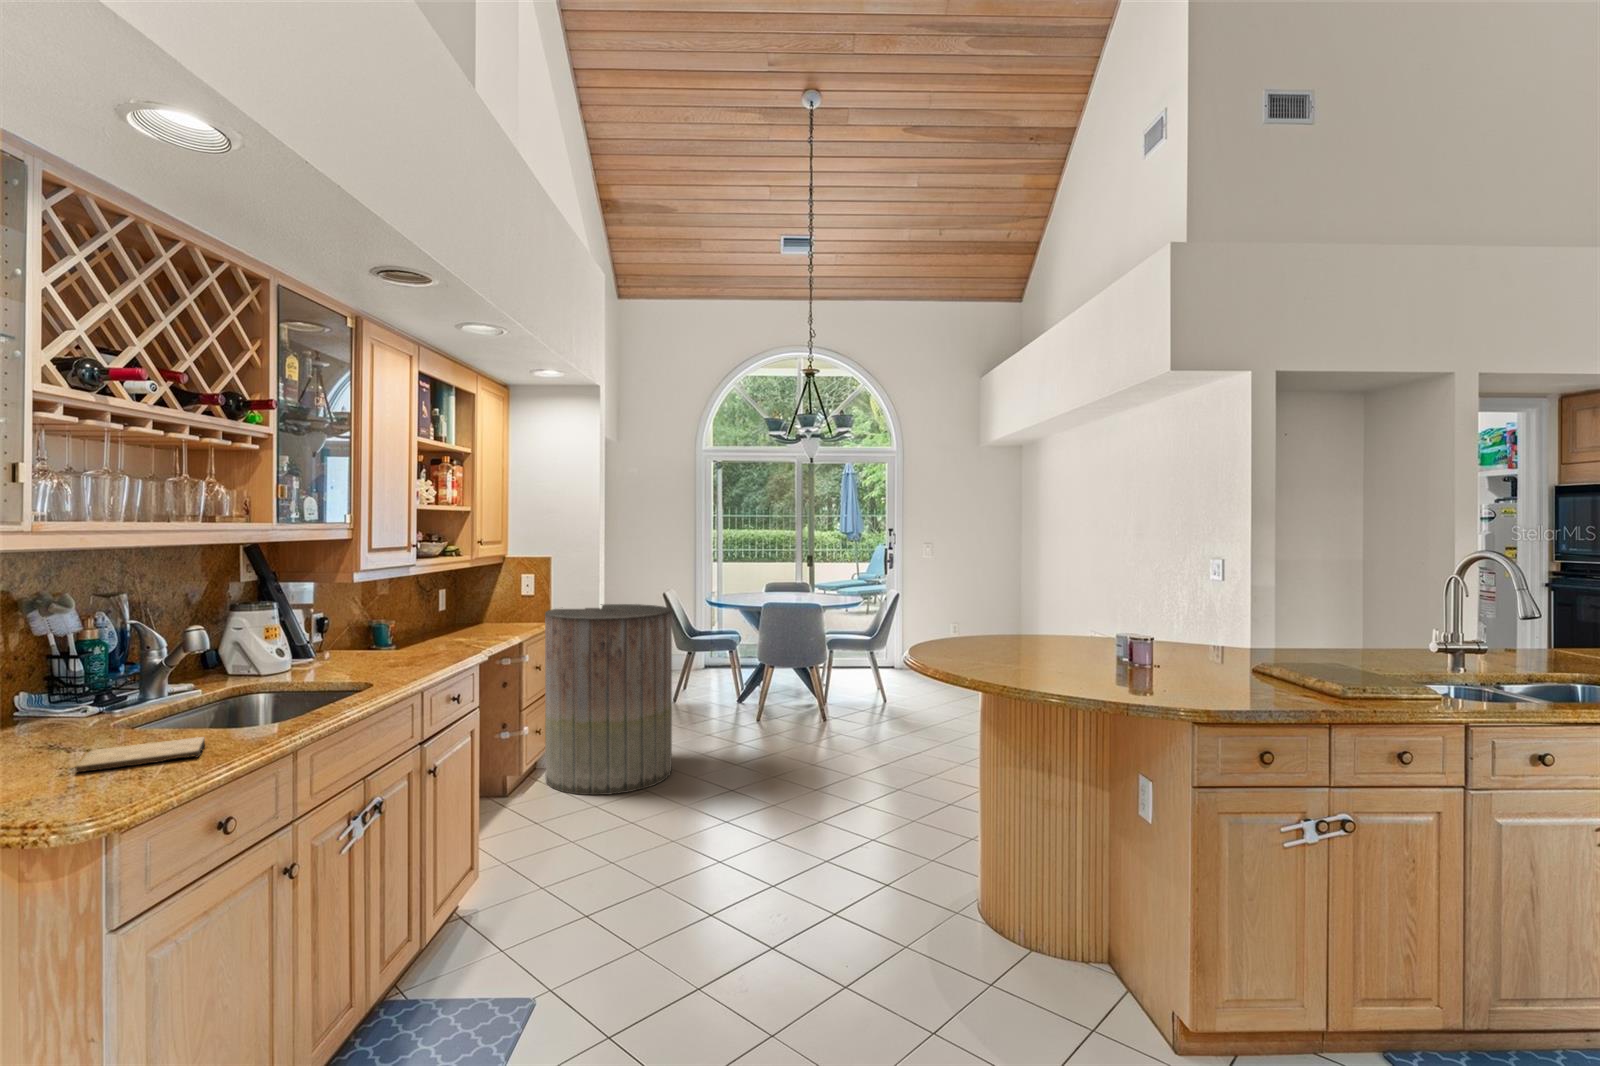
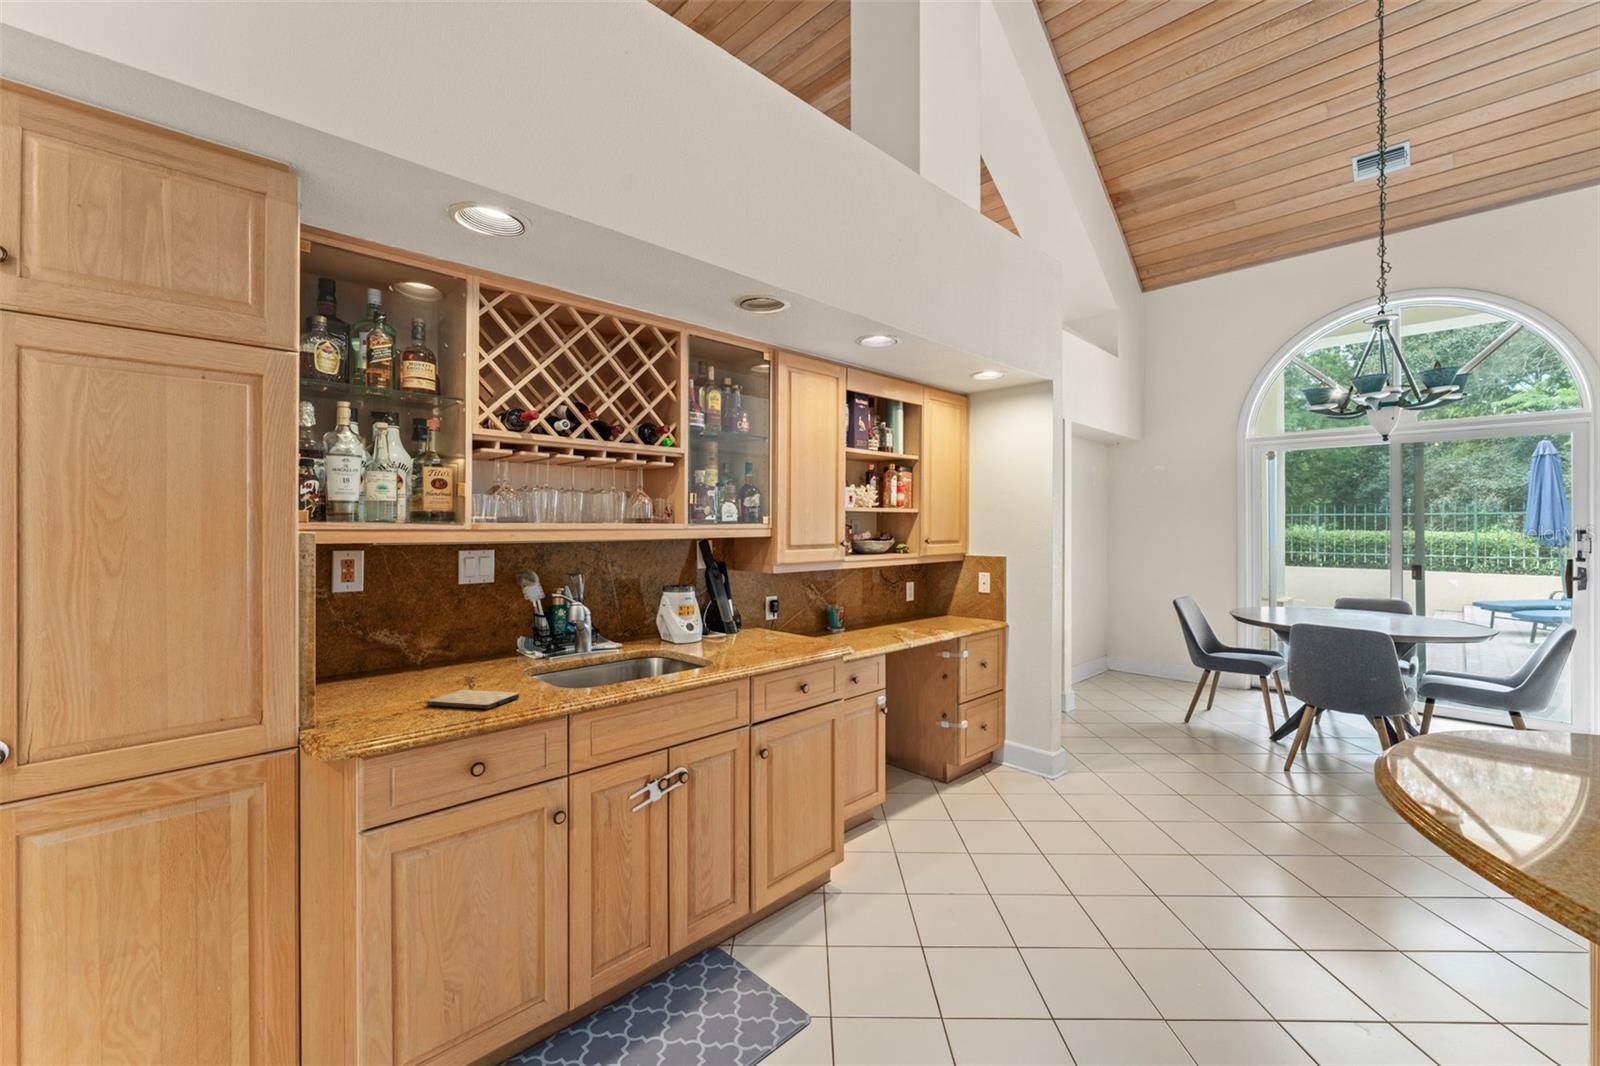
trash can: present [545,604,672,795] -> none [988,608,1129,819]

